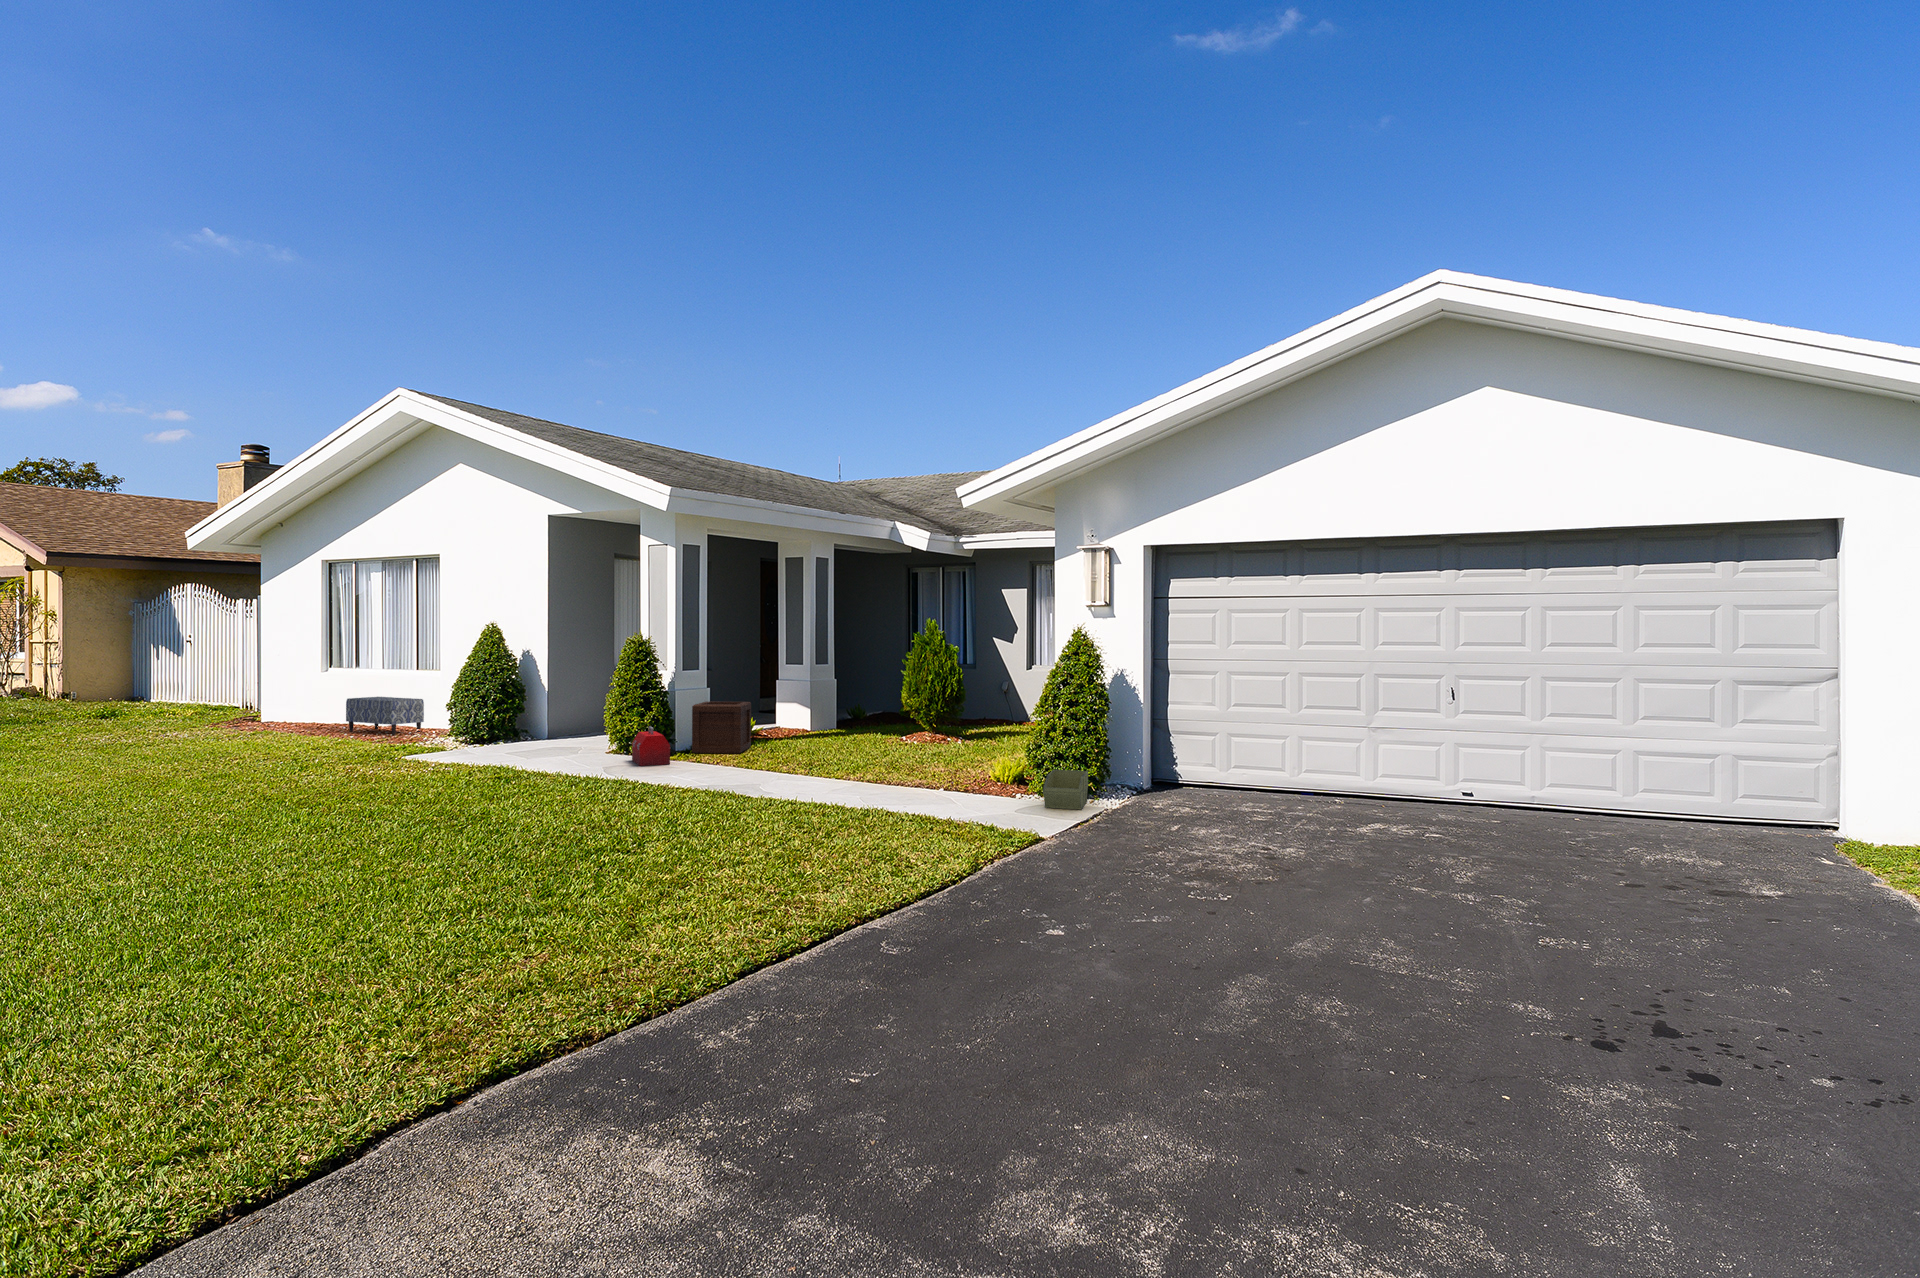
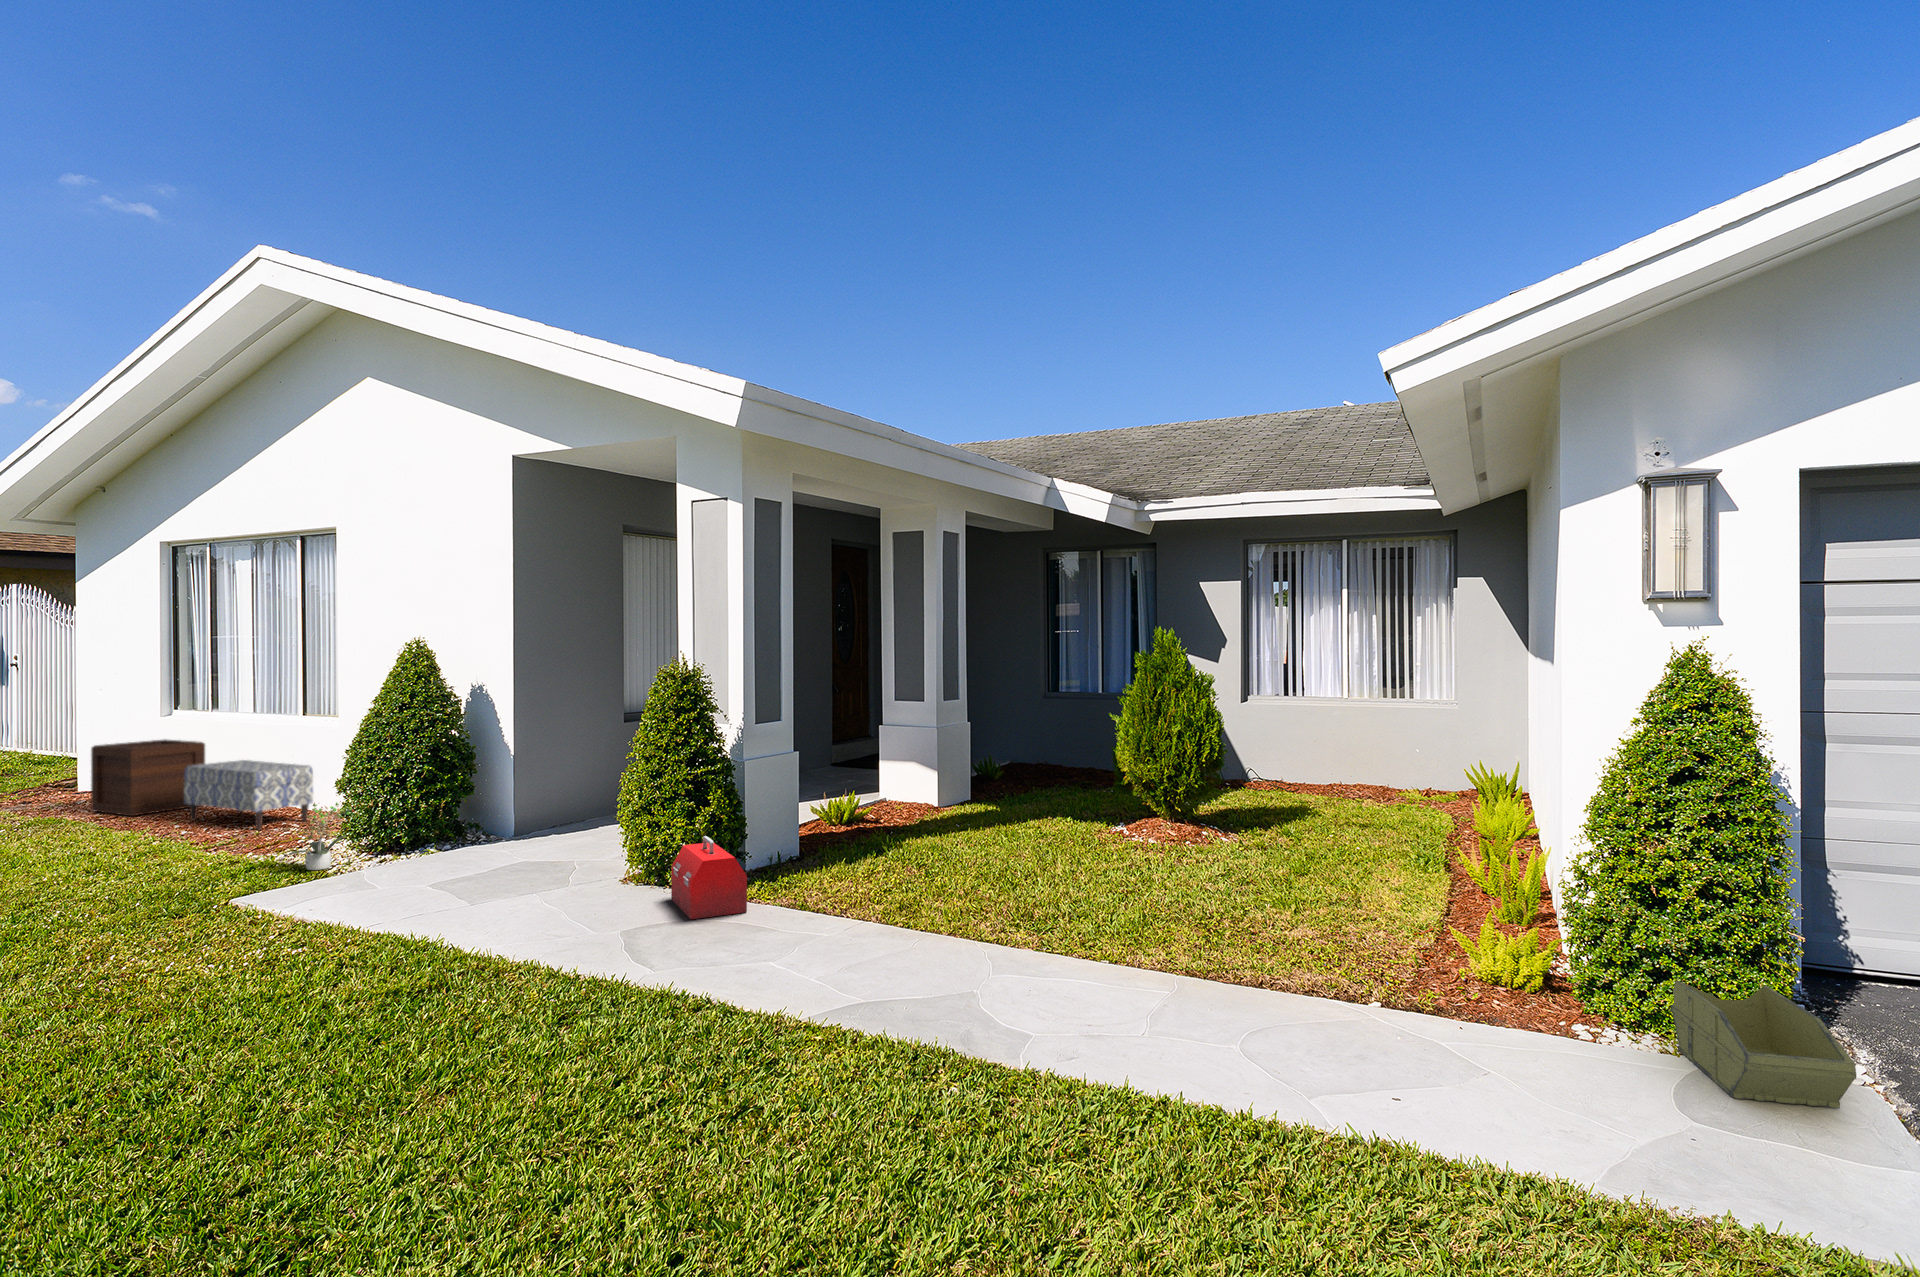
wooden crate: present [692,701,751,754] -> present [91,740,205,816]
potted plant: none [423,713,459,750] -> present [288,801,356,870]

